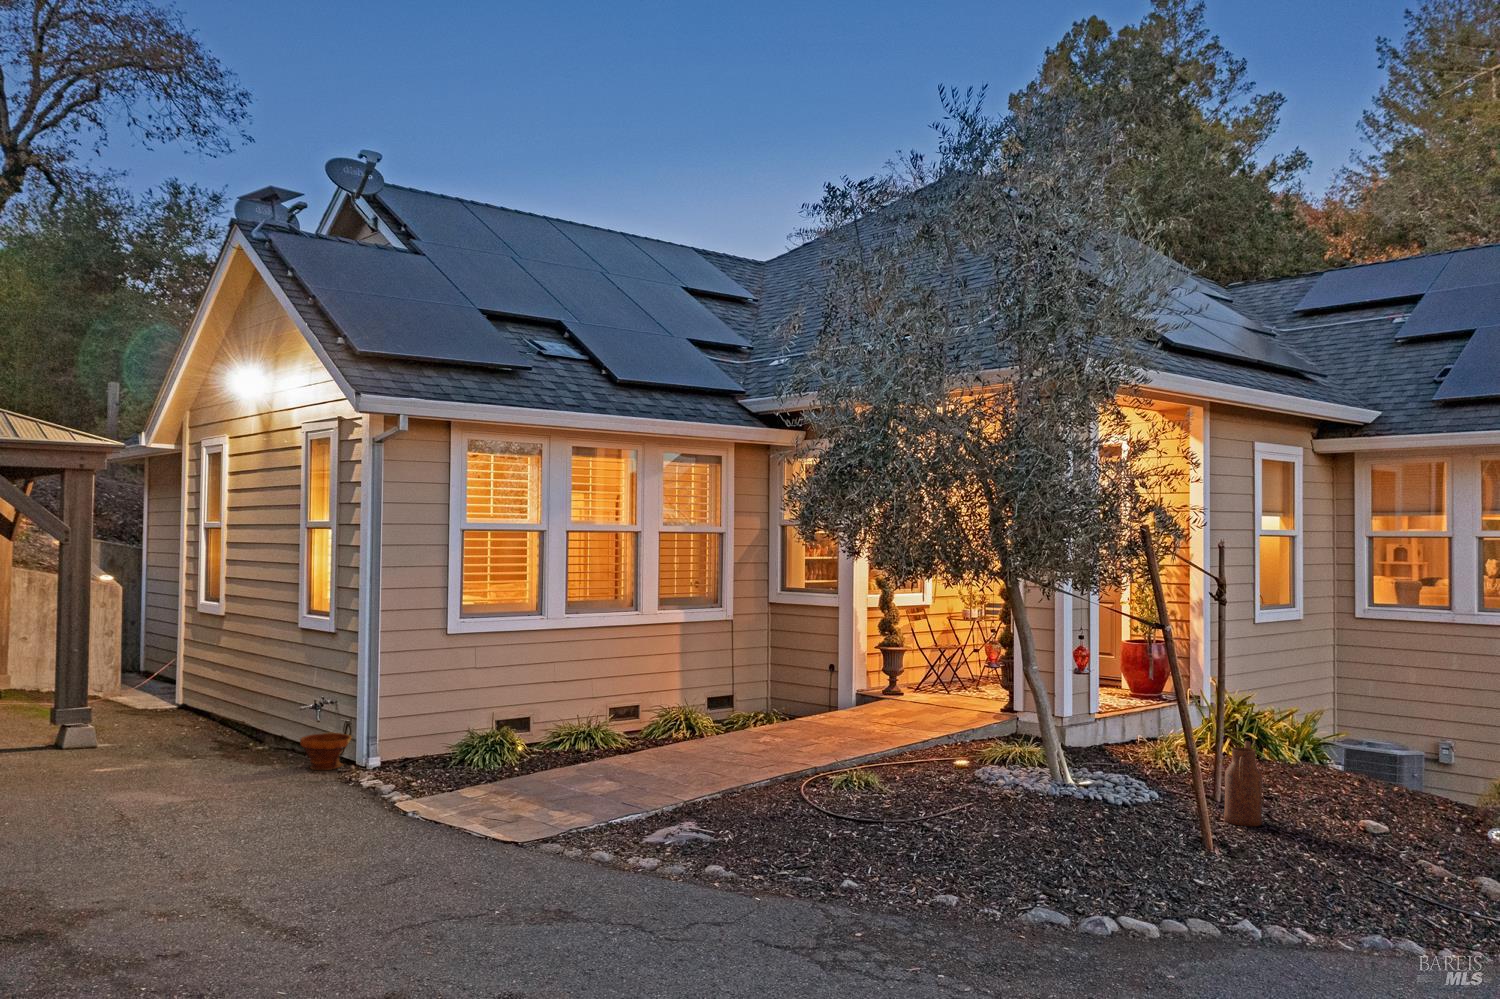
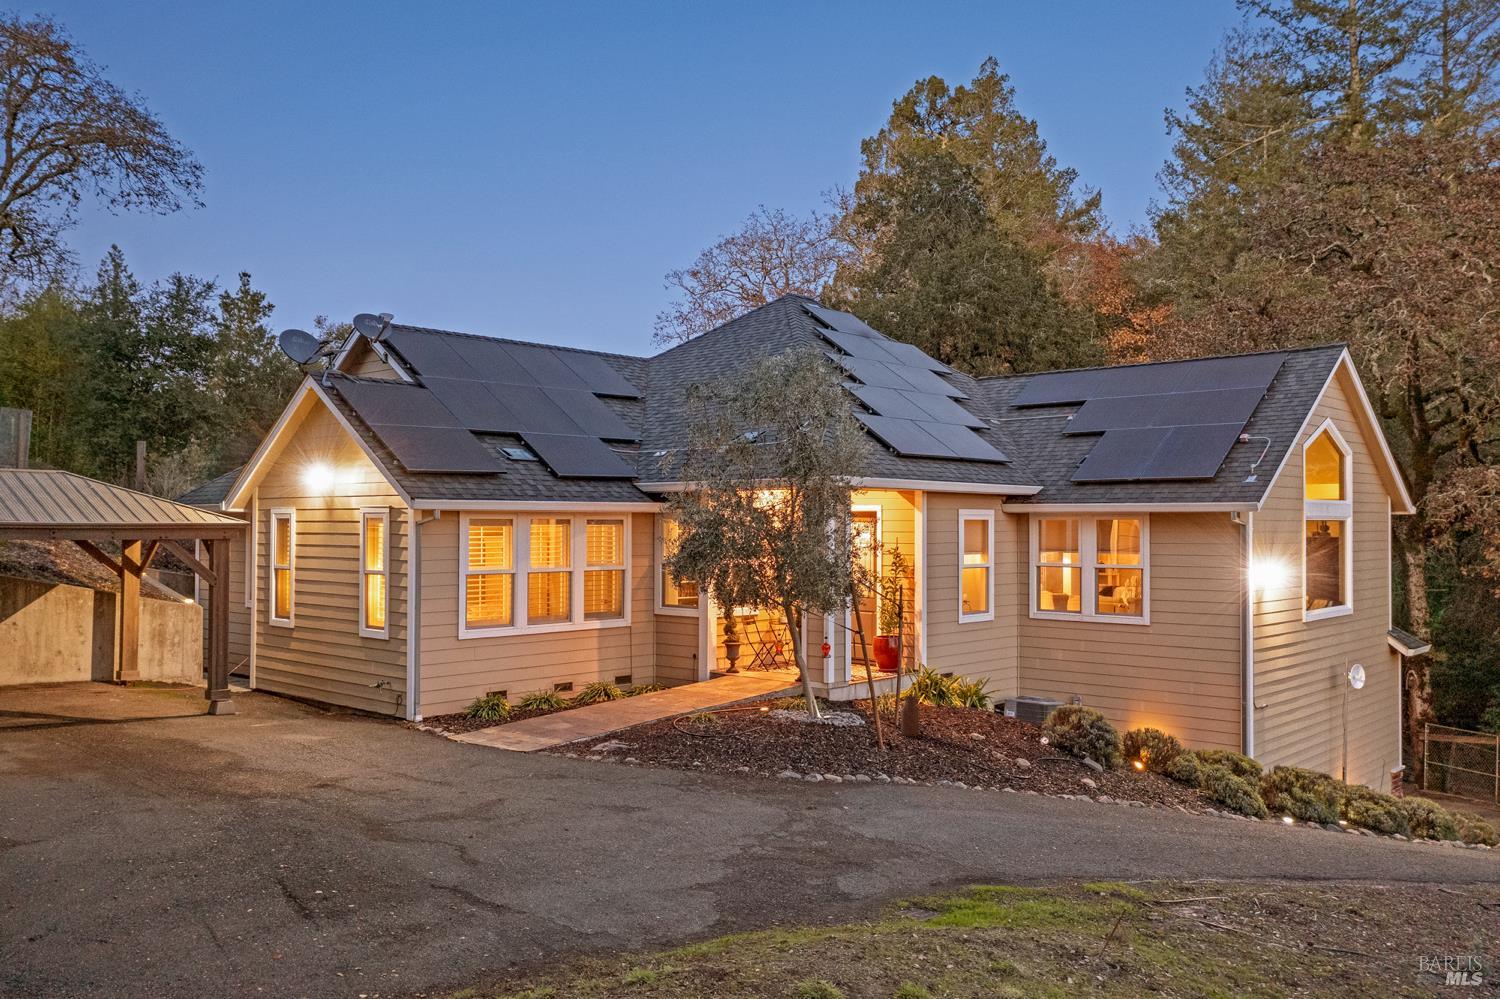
planter: present [300,732,352,770] -> none [375,701,405,723]

